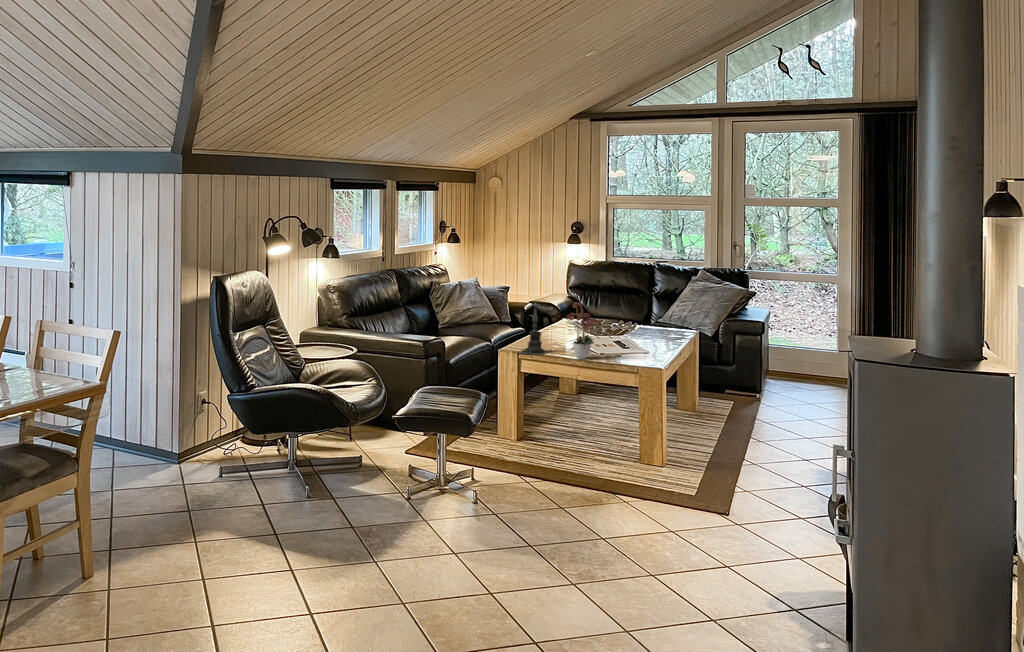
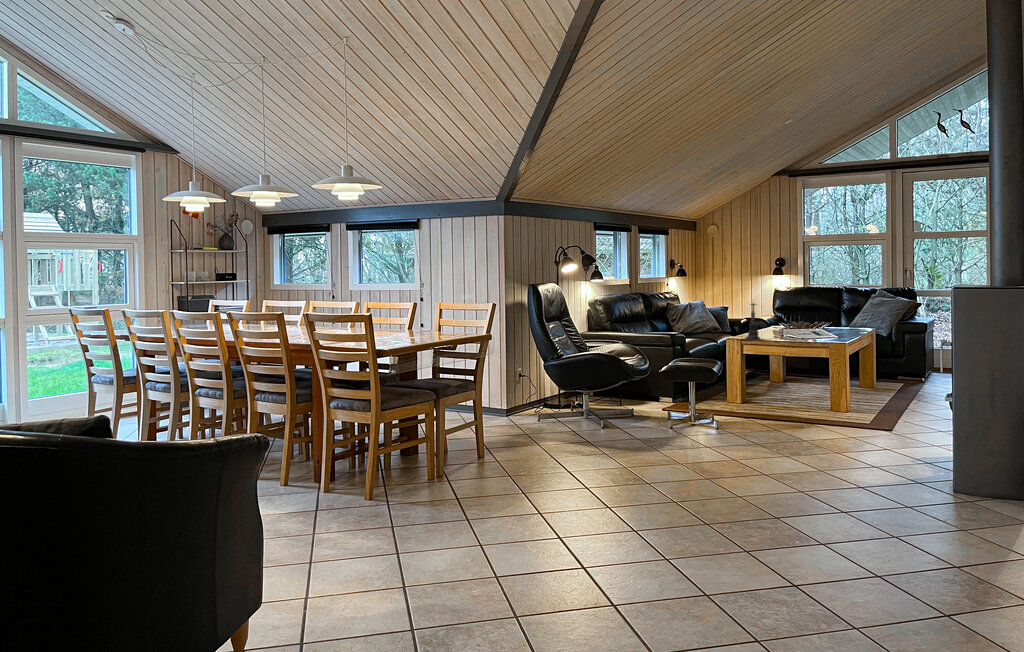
flower arrangement: present [567,302,601,359] -> none [776,298,807,341]

